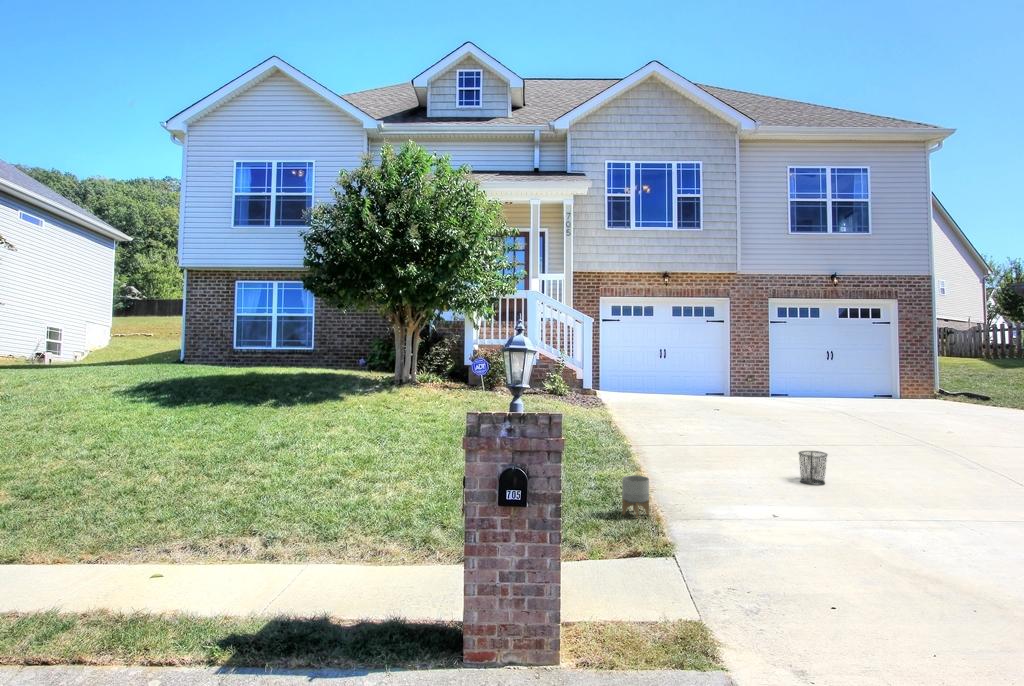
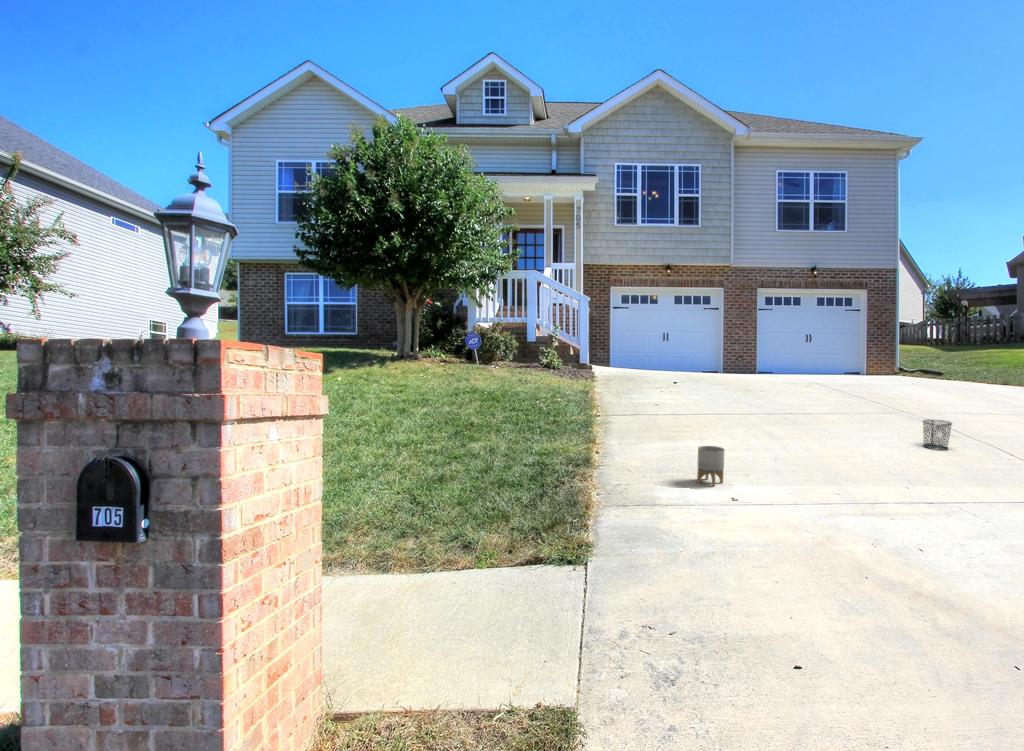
waste bin: present [799,451,827,485] -> present [923,420,952,450]

